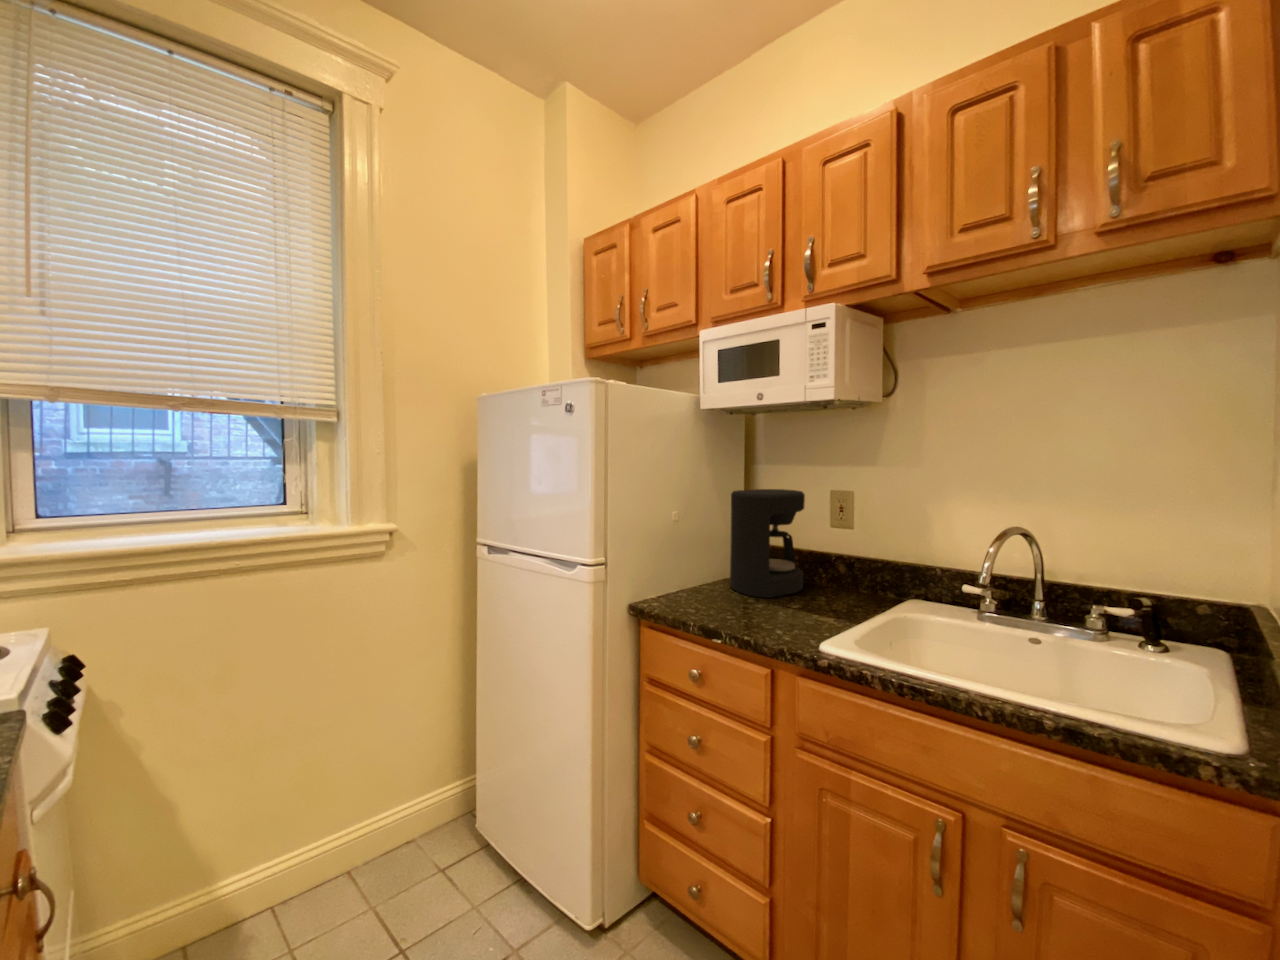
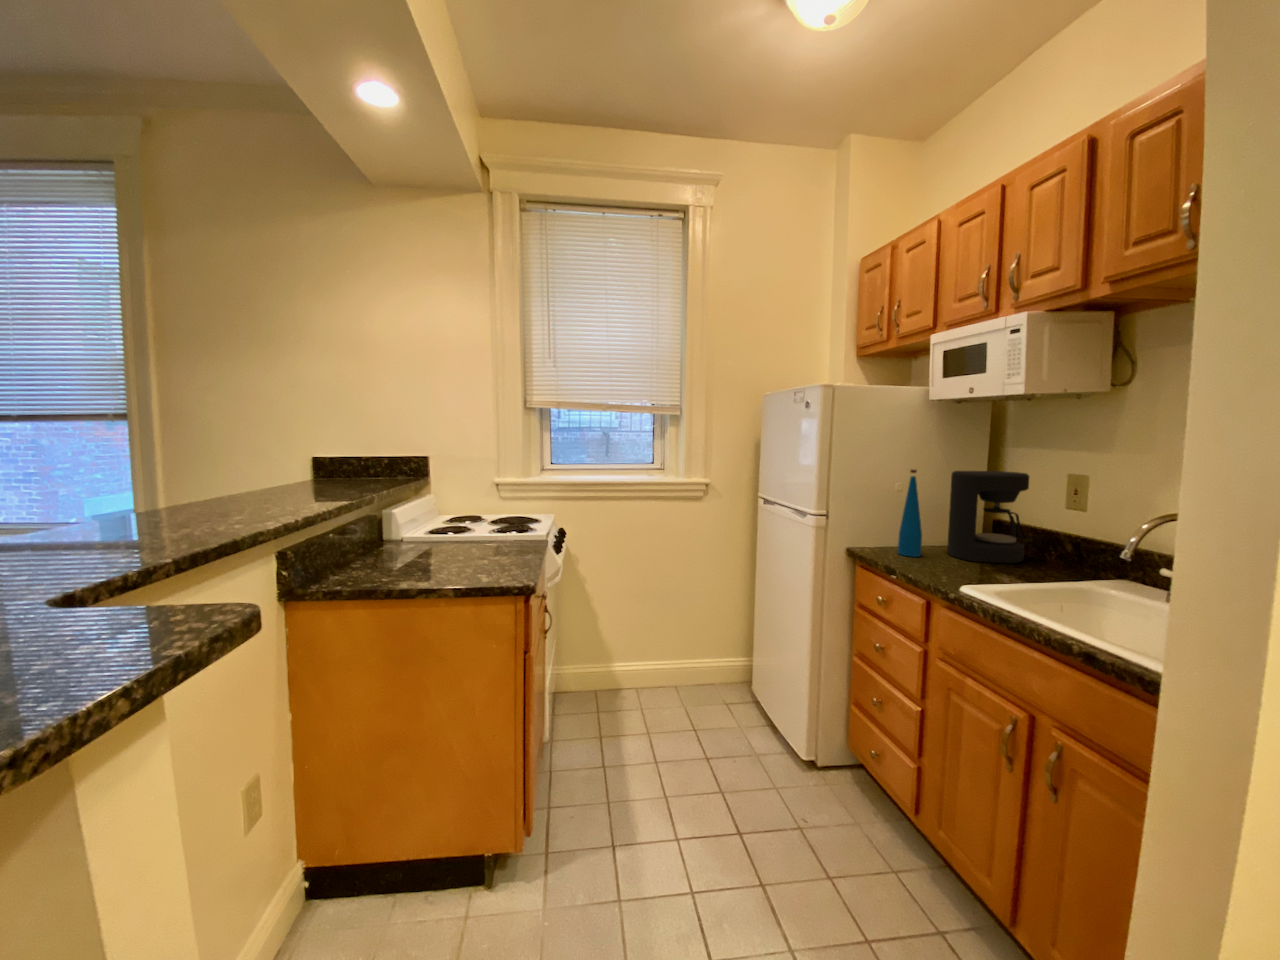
bottle: none [692,493,719,605] -> present [898,470,922,557]

